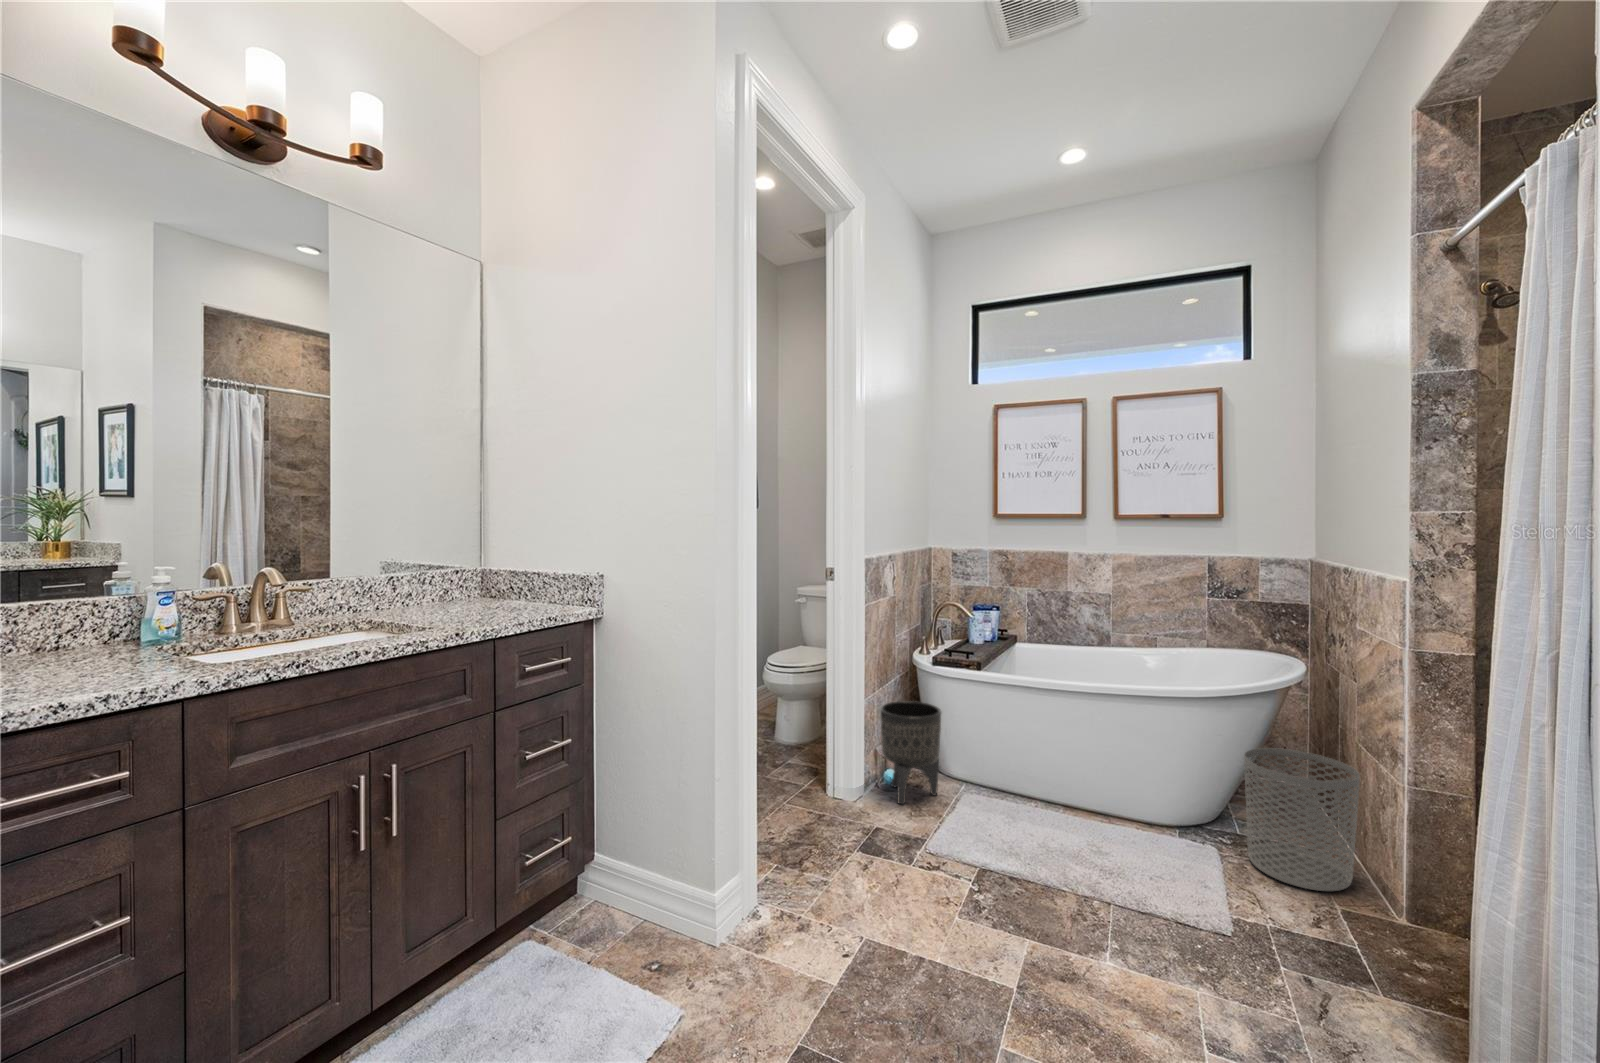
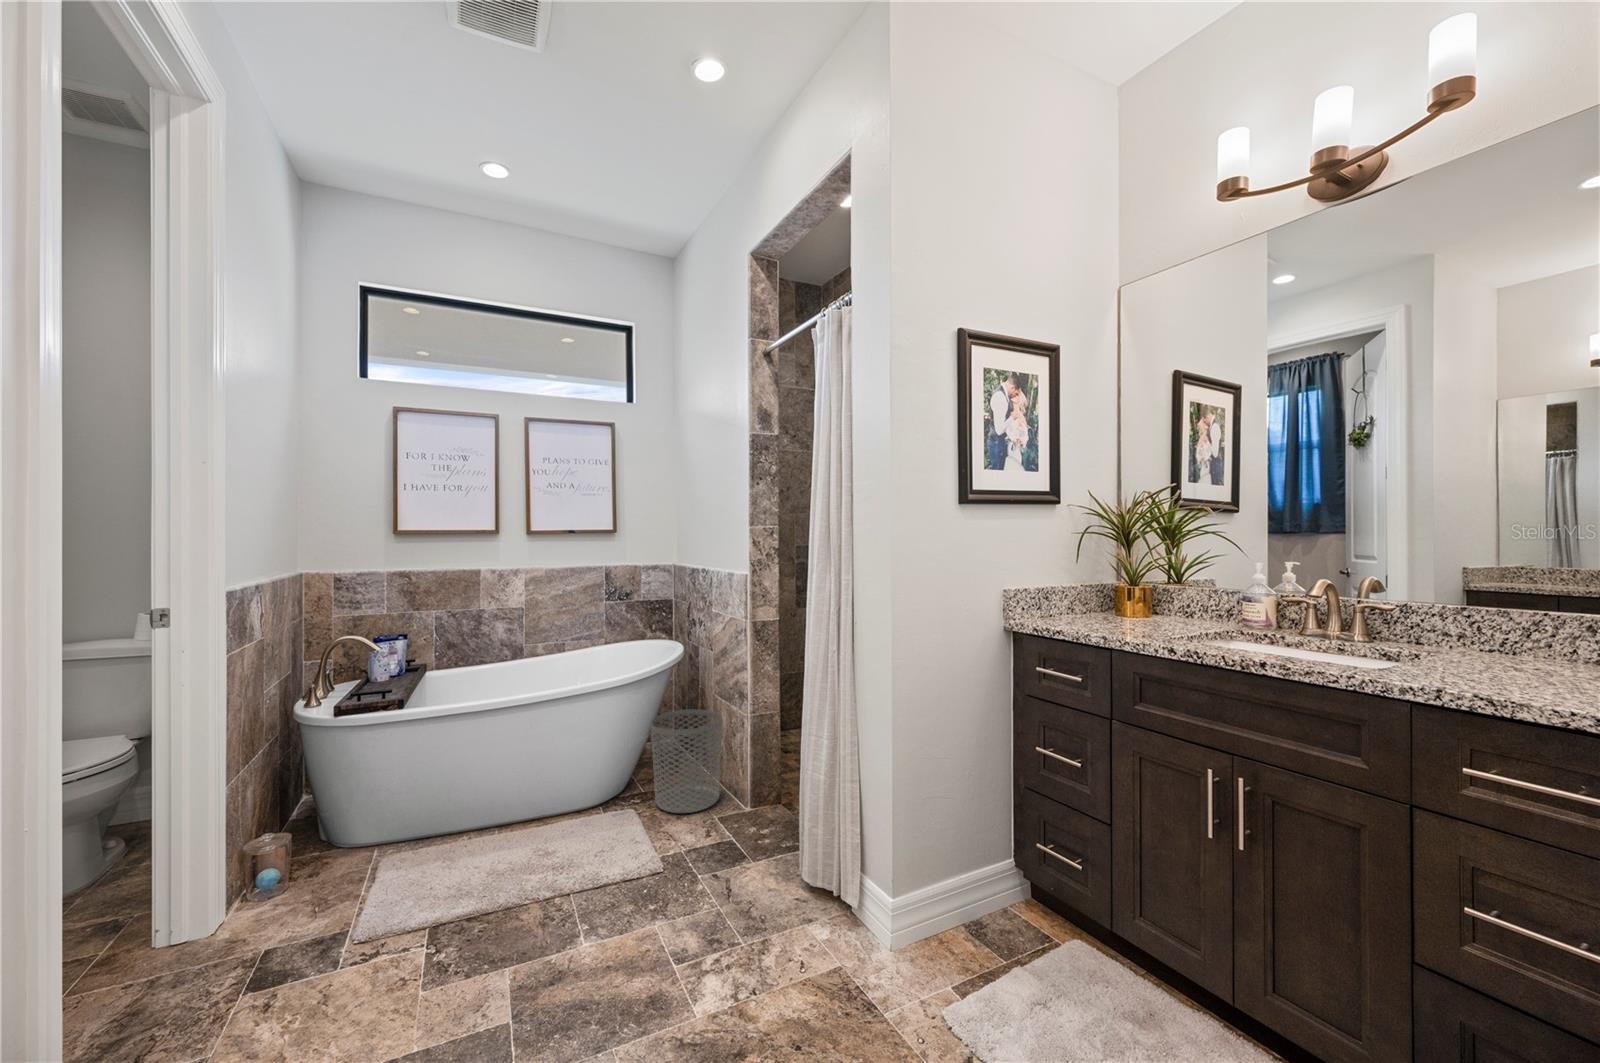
planter: present [880,701,941,804] -> none [254,764,351,903]

